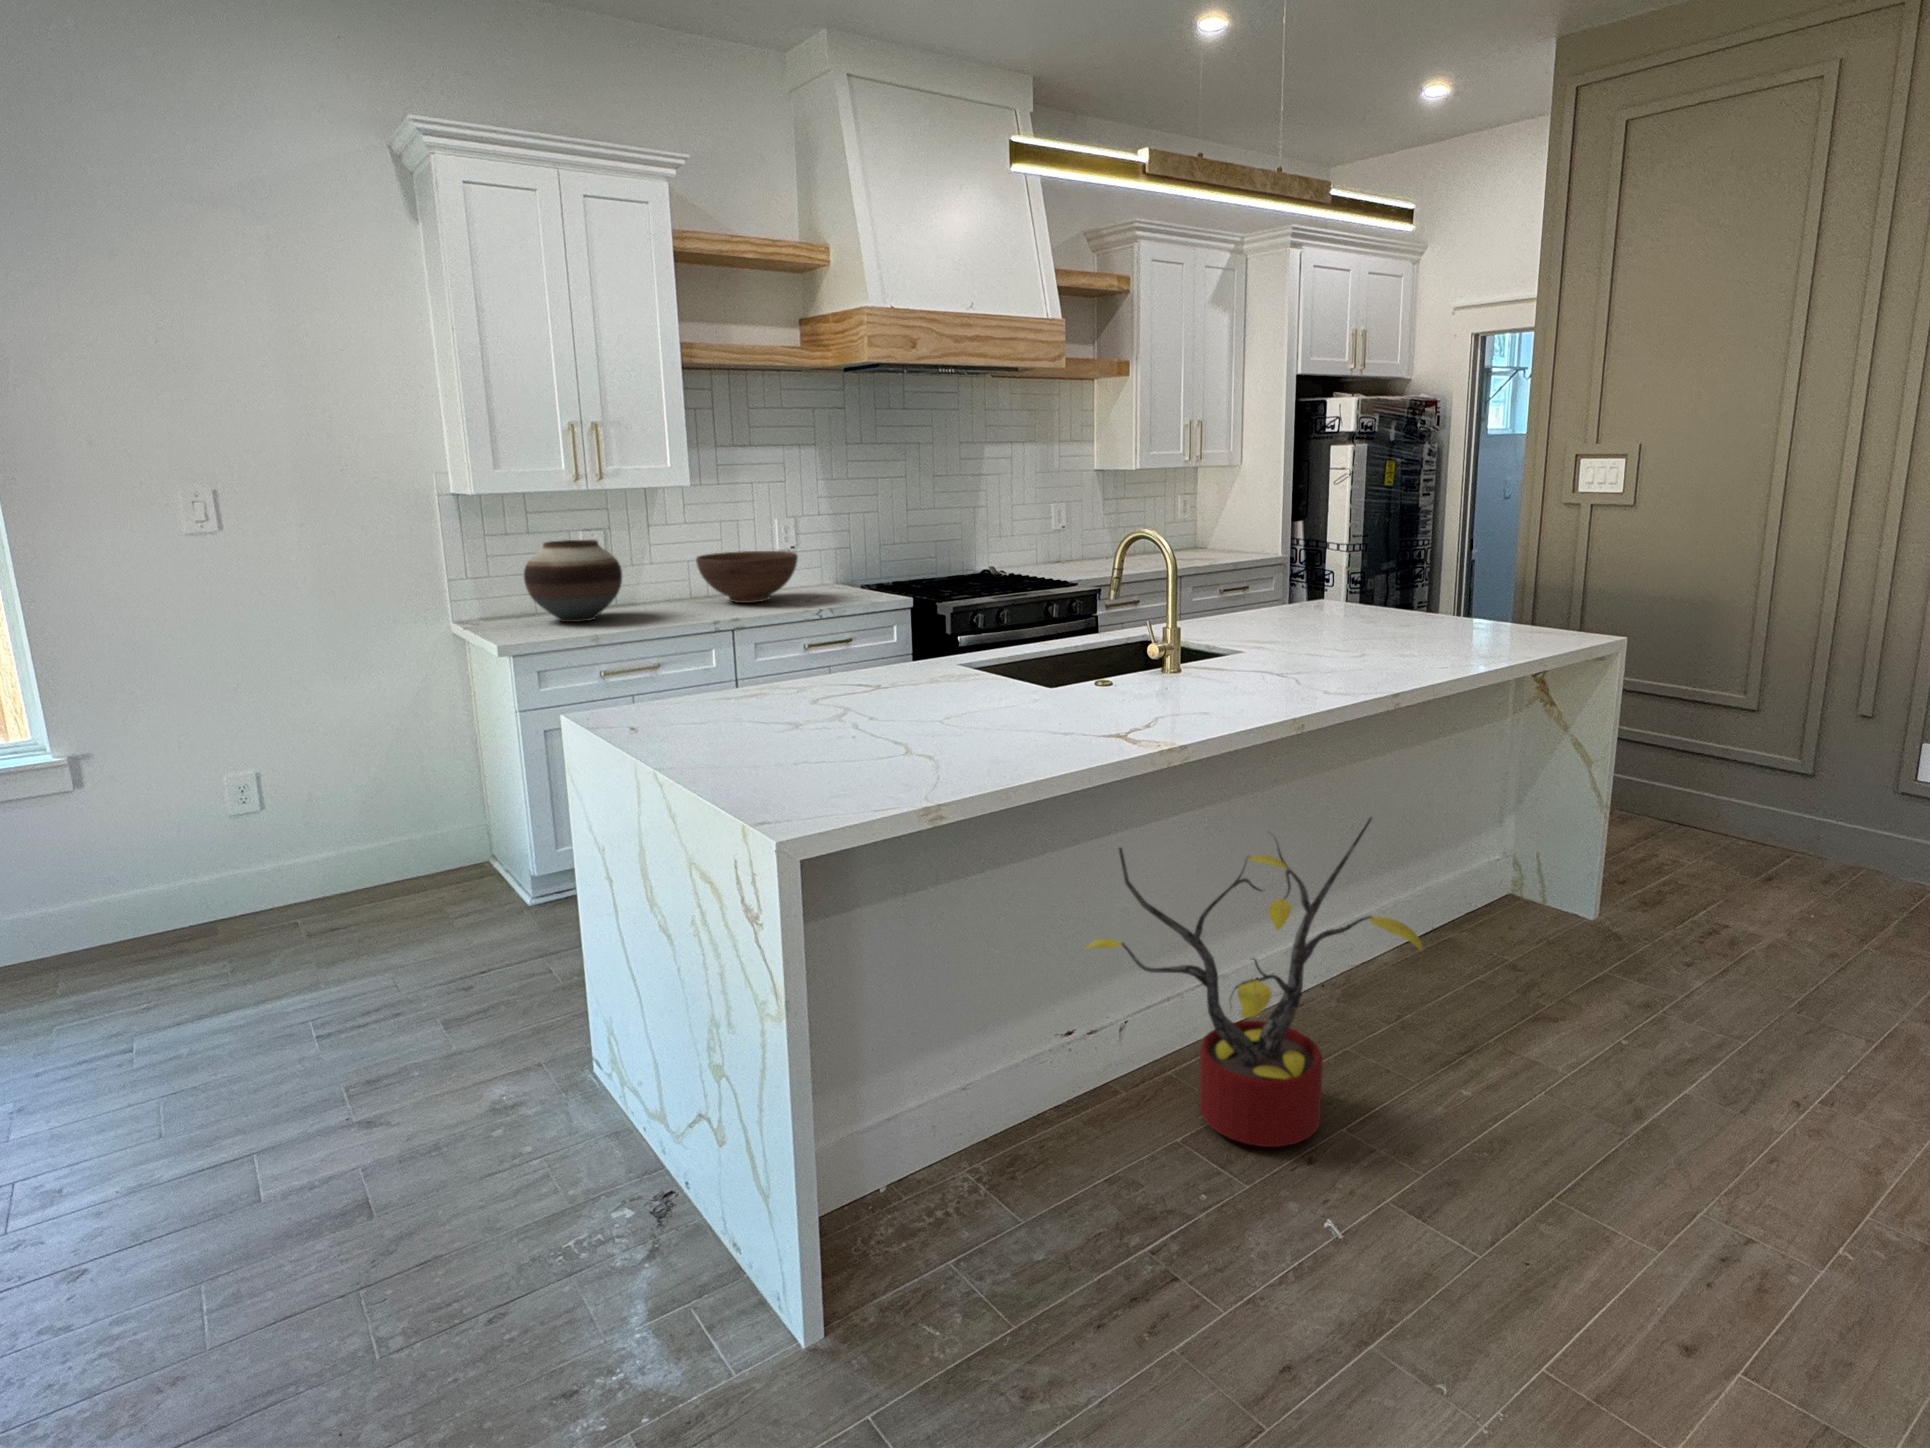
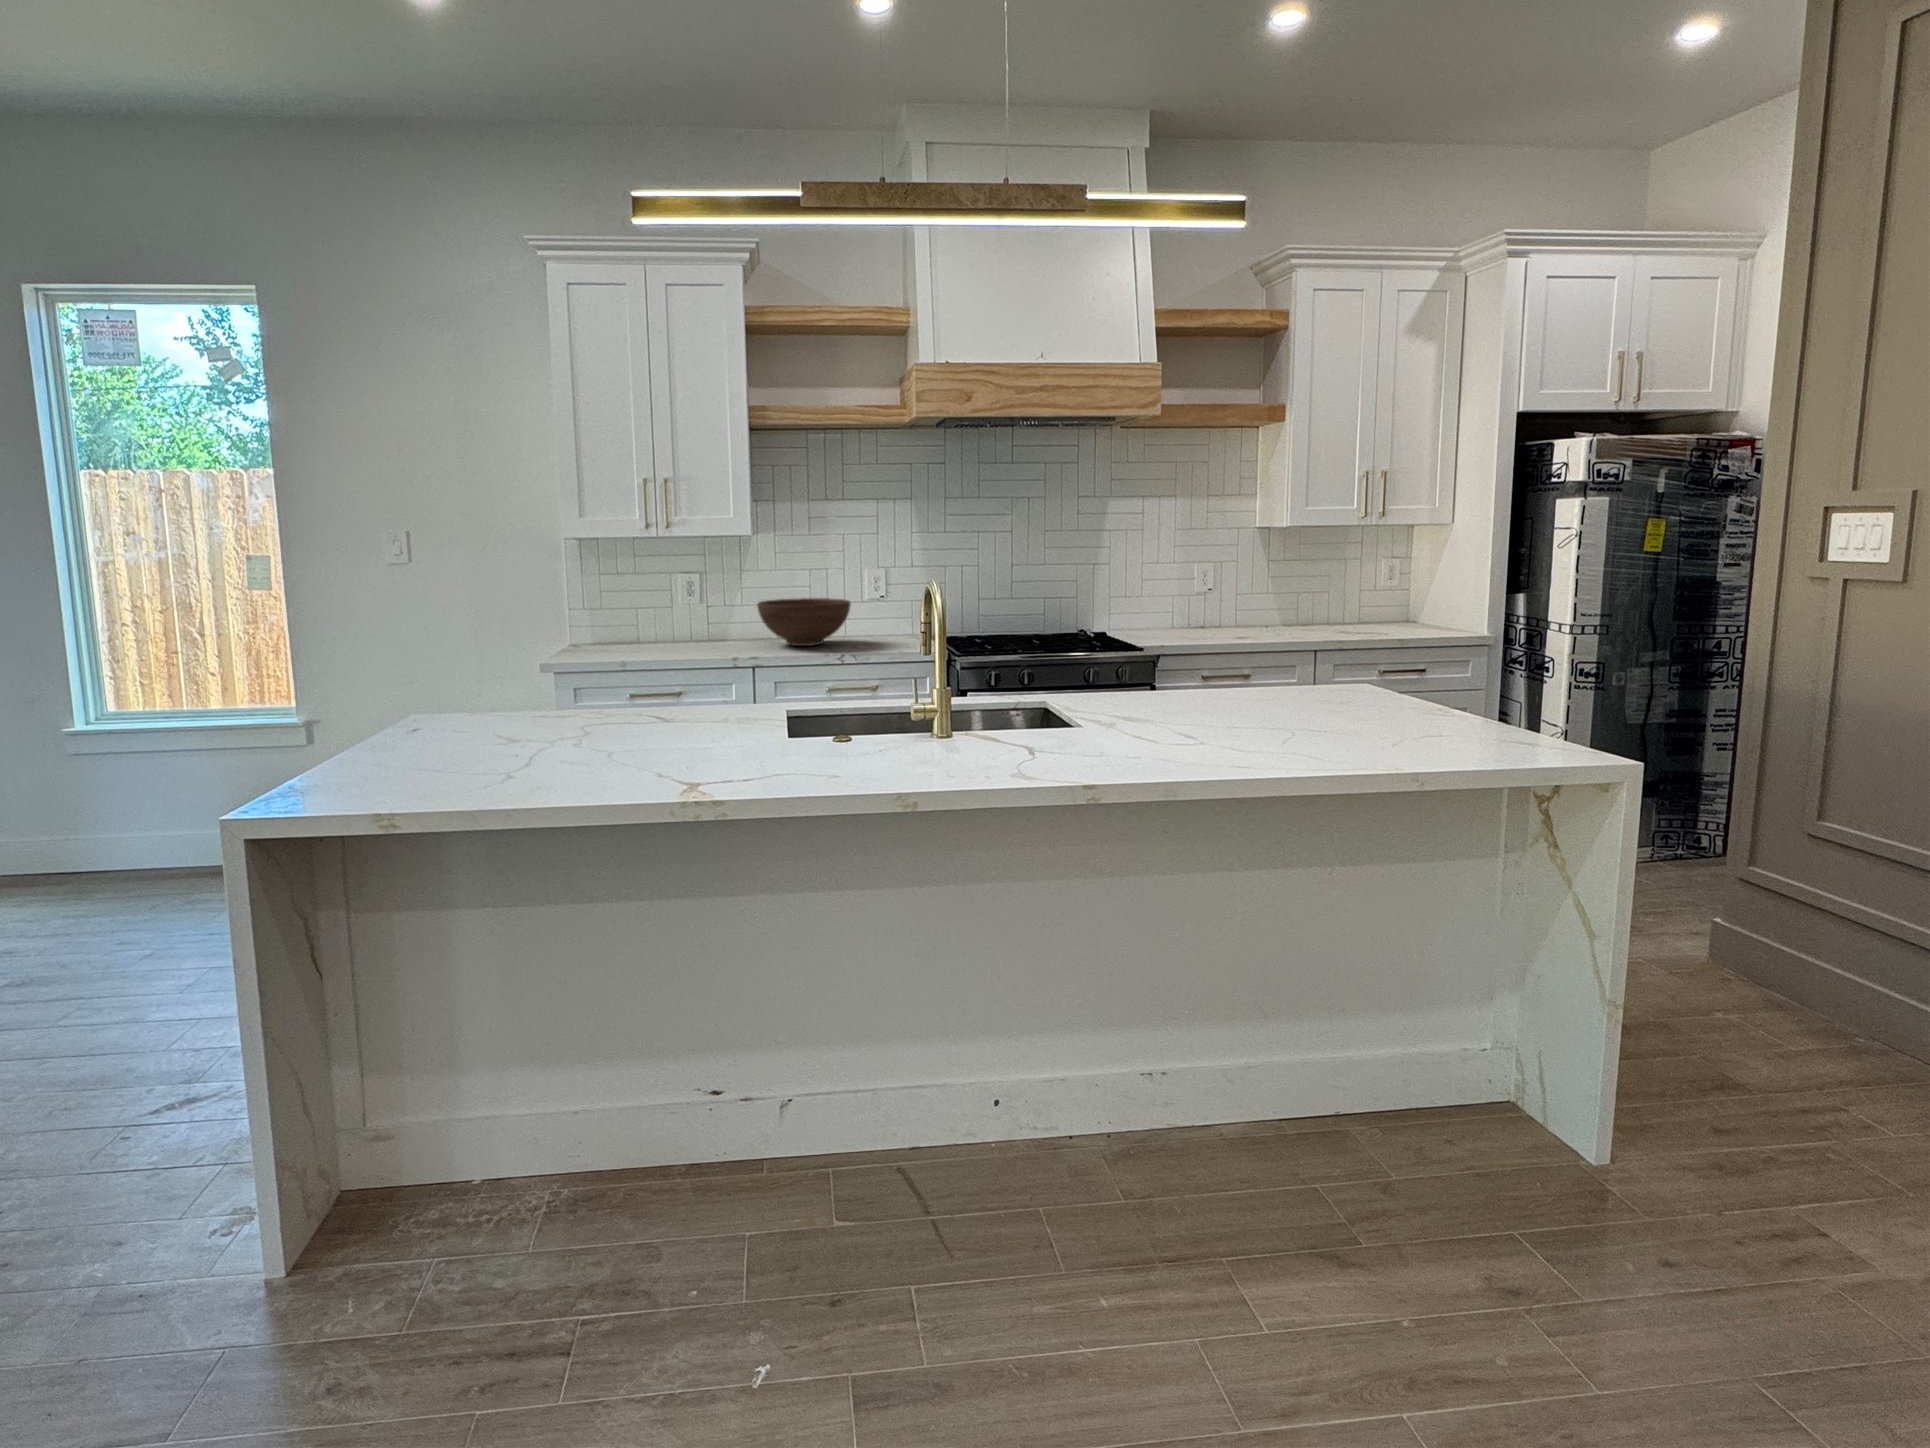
vase: present [524,540,622,622] -> none [598,581,680,652]
decorative plant: present [1086,818,1422,1147] -> none [716,907,1047,1273]

